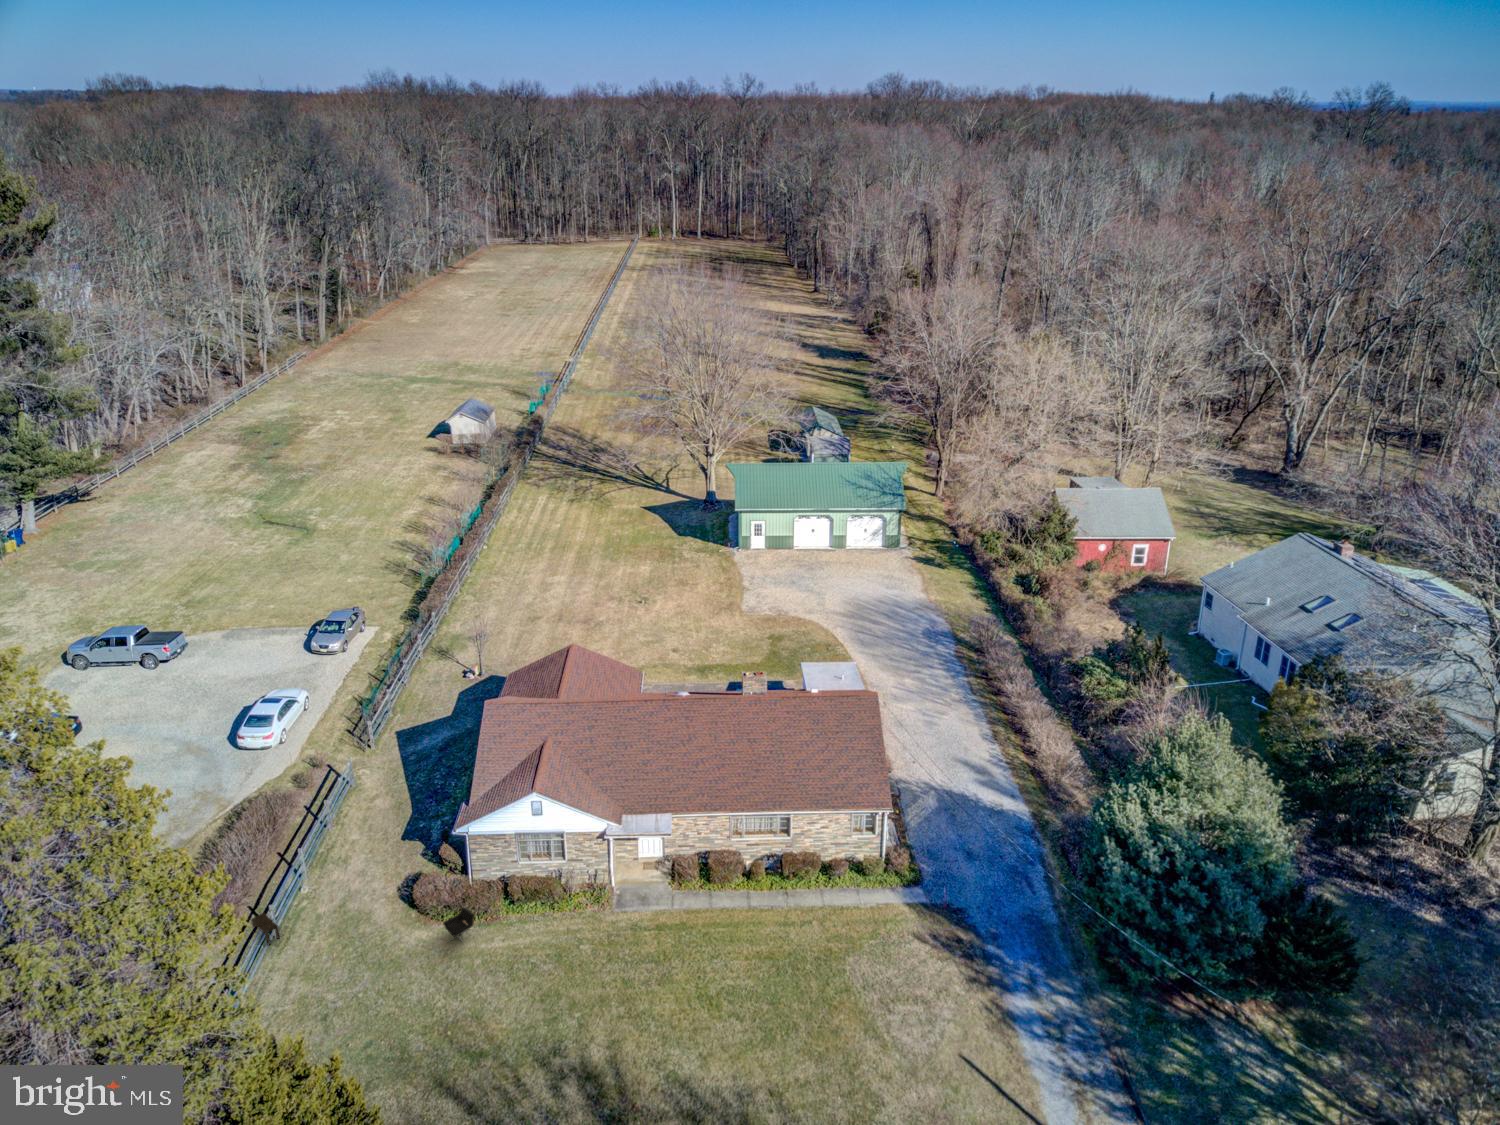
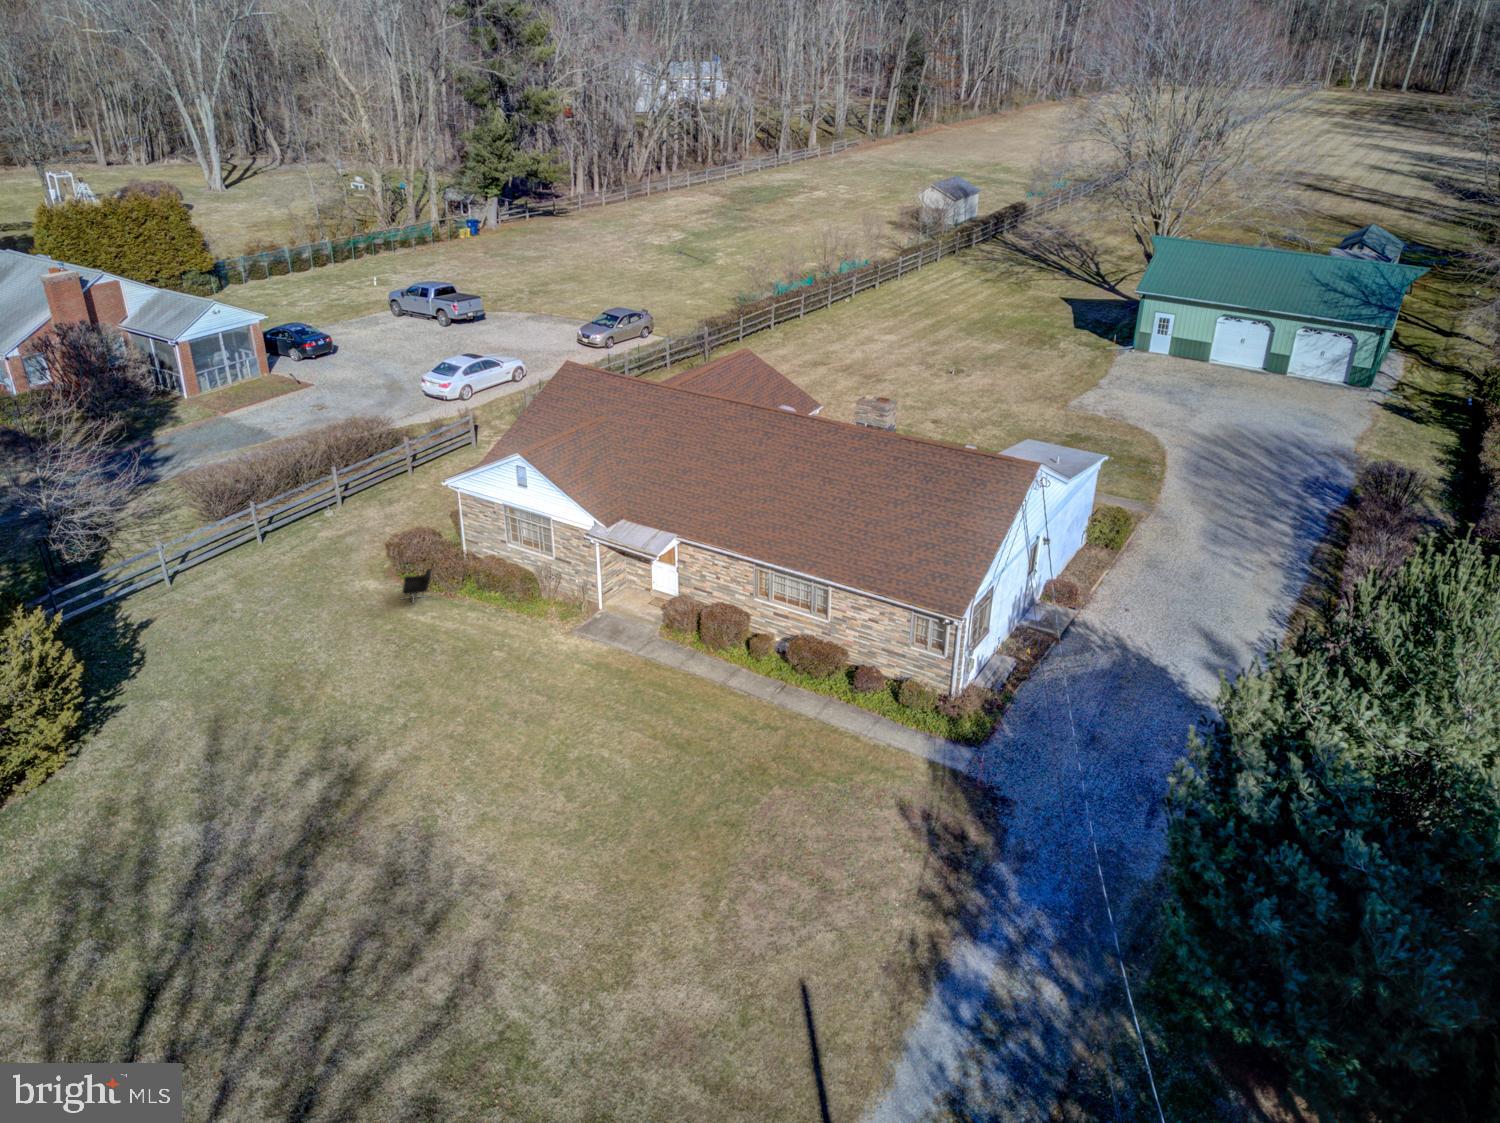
bench: present [251,913,280,945] -> none [265,517,287,548]

